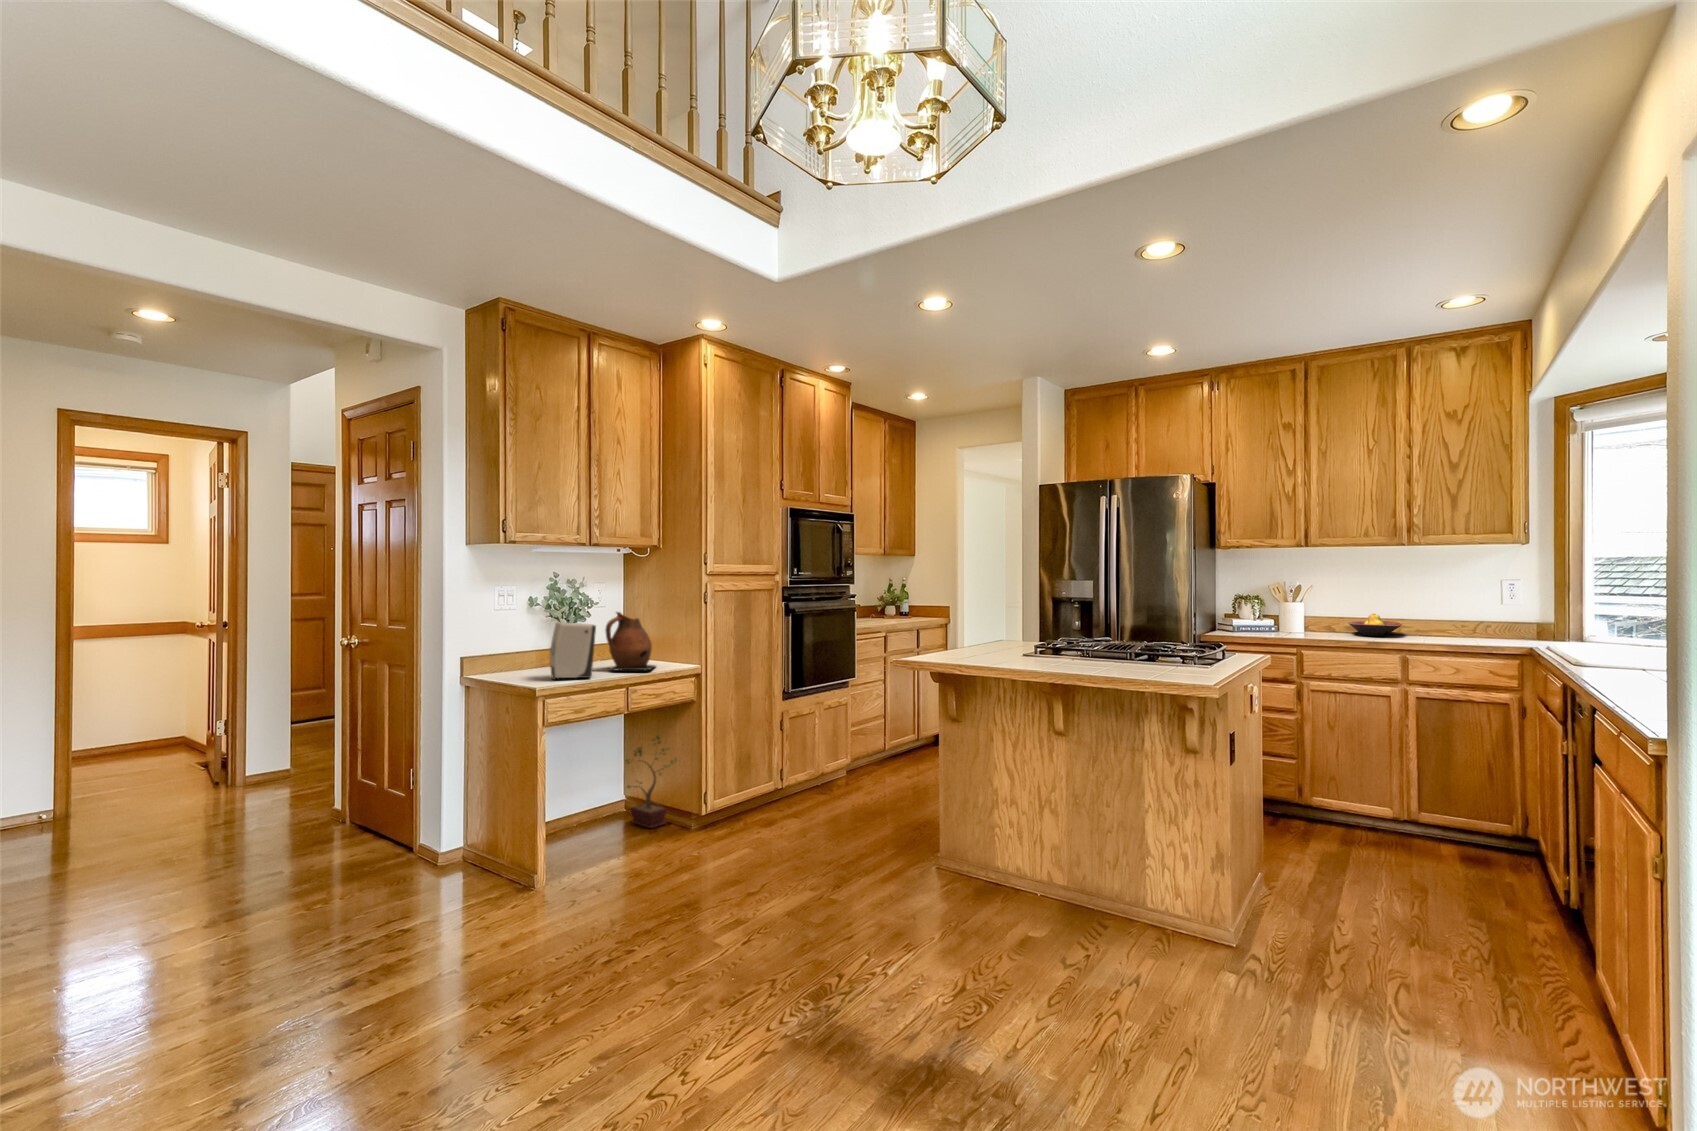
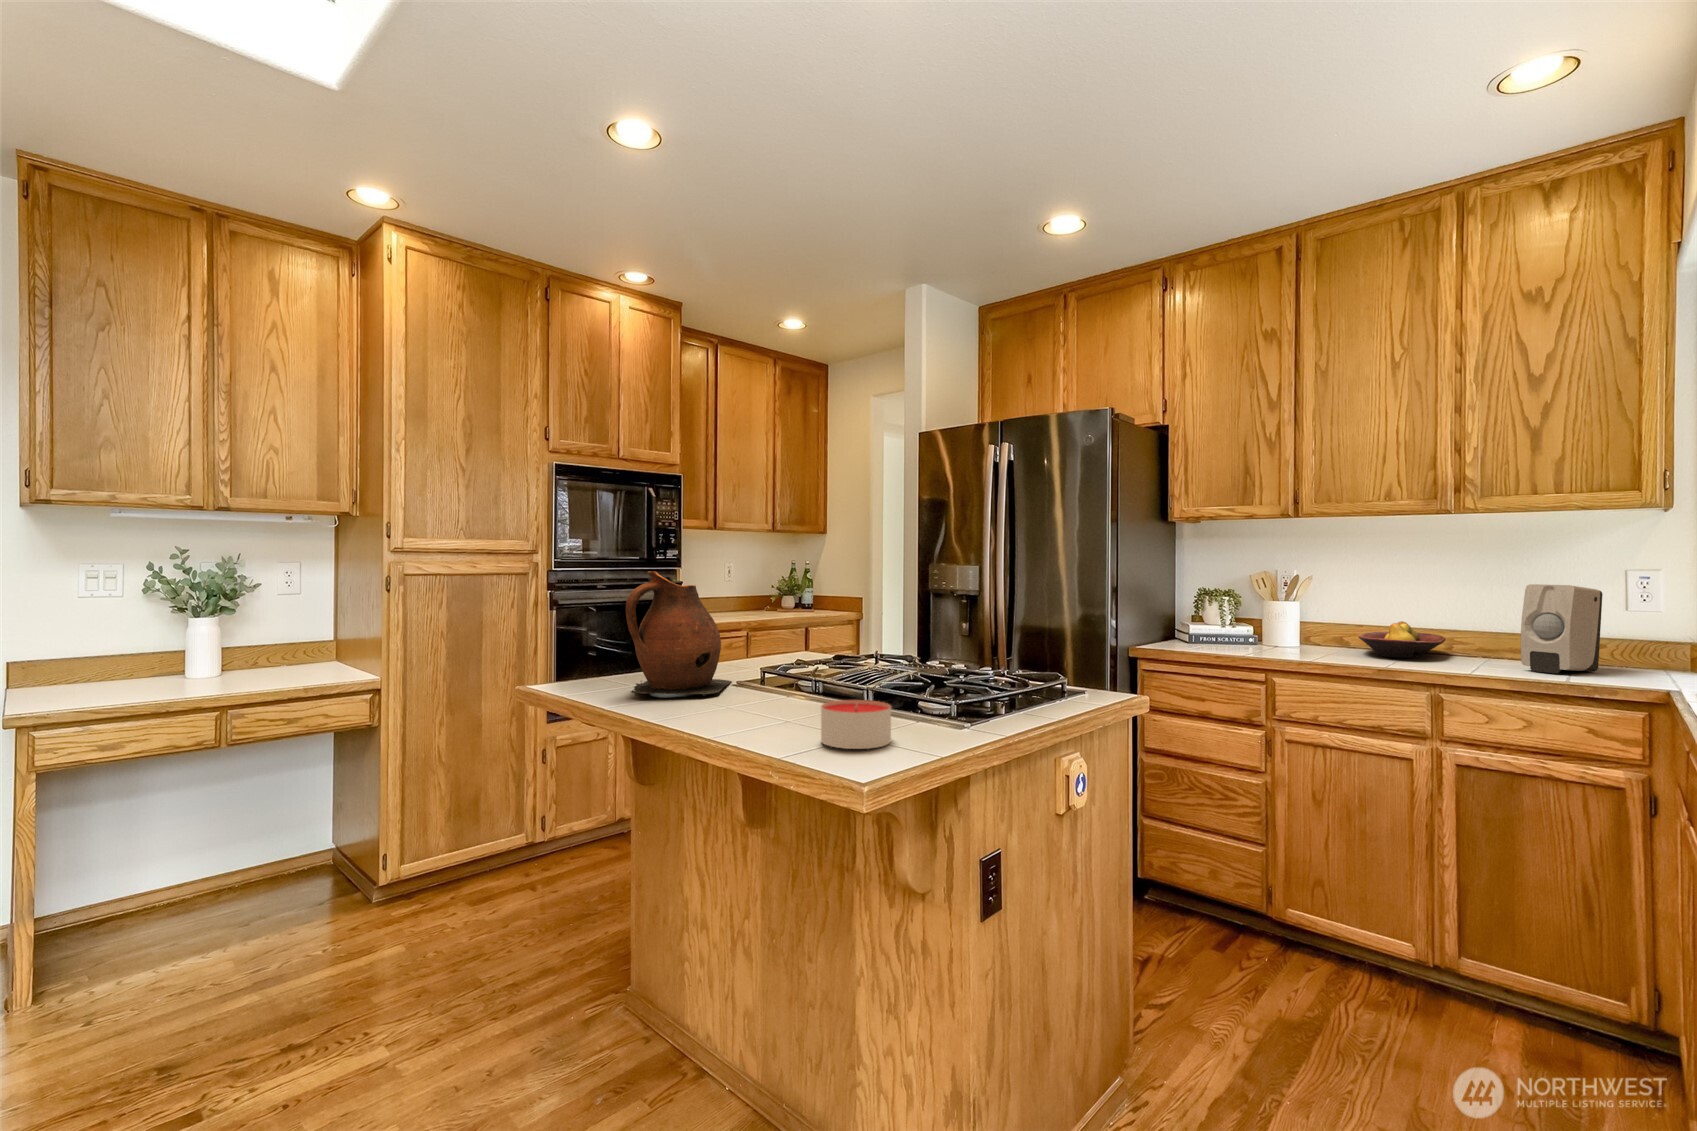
ceramic pitcher: present [605,612,656,670] -> present [626,571,732,697]
soap dispenser: present [550,622,596,680] -> present [1521,584,1602,673]
candle: none [1157,653,1195,675] -> present [821,700,891,749]
potted plant: present [625,736,677,828] -> none [300,769,353,900]

